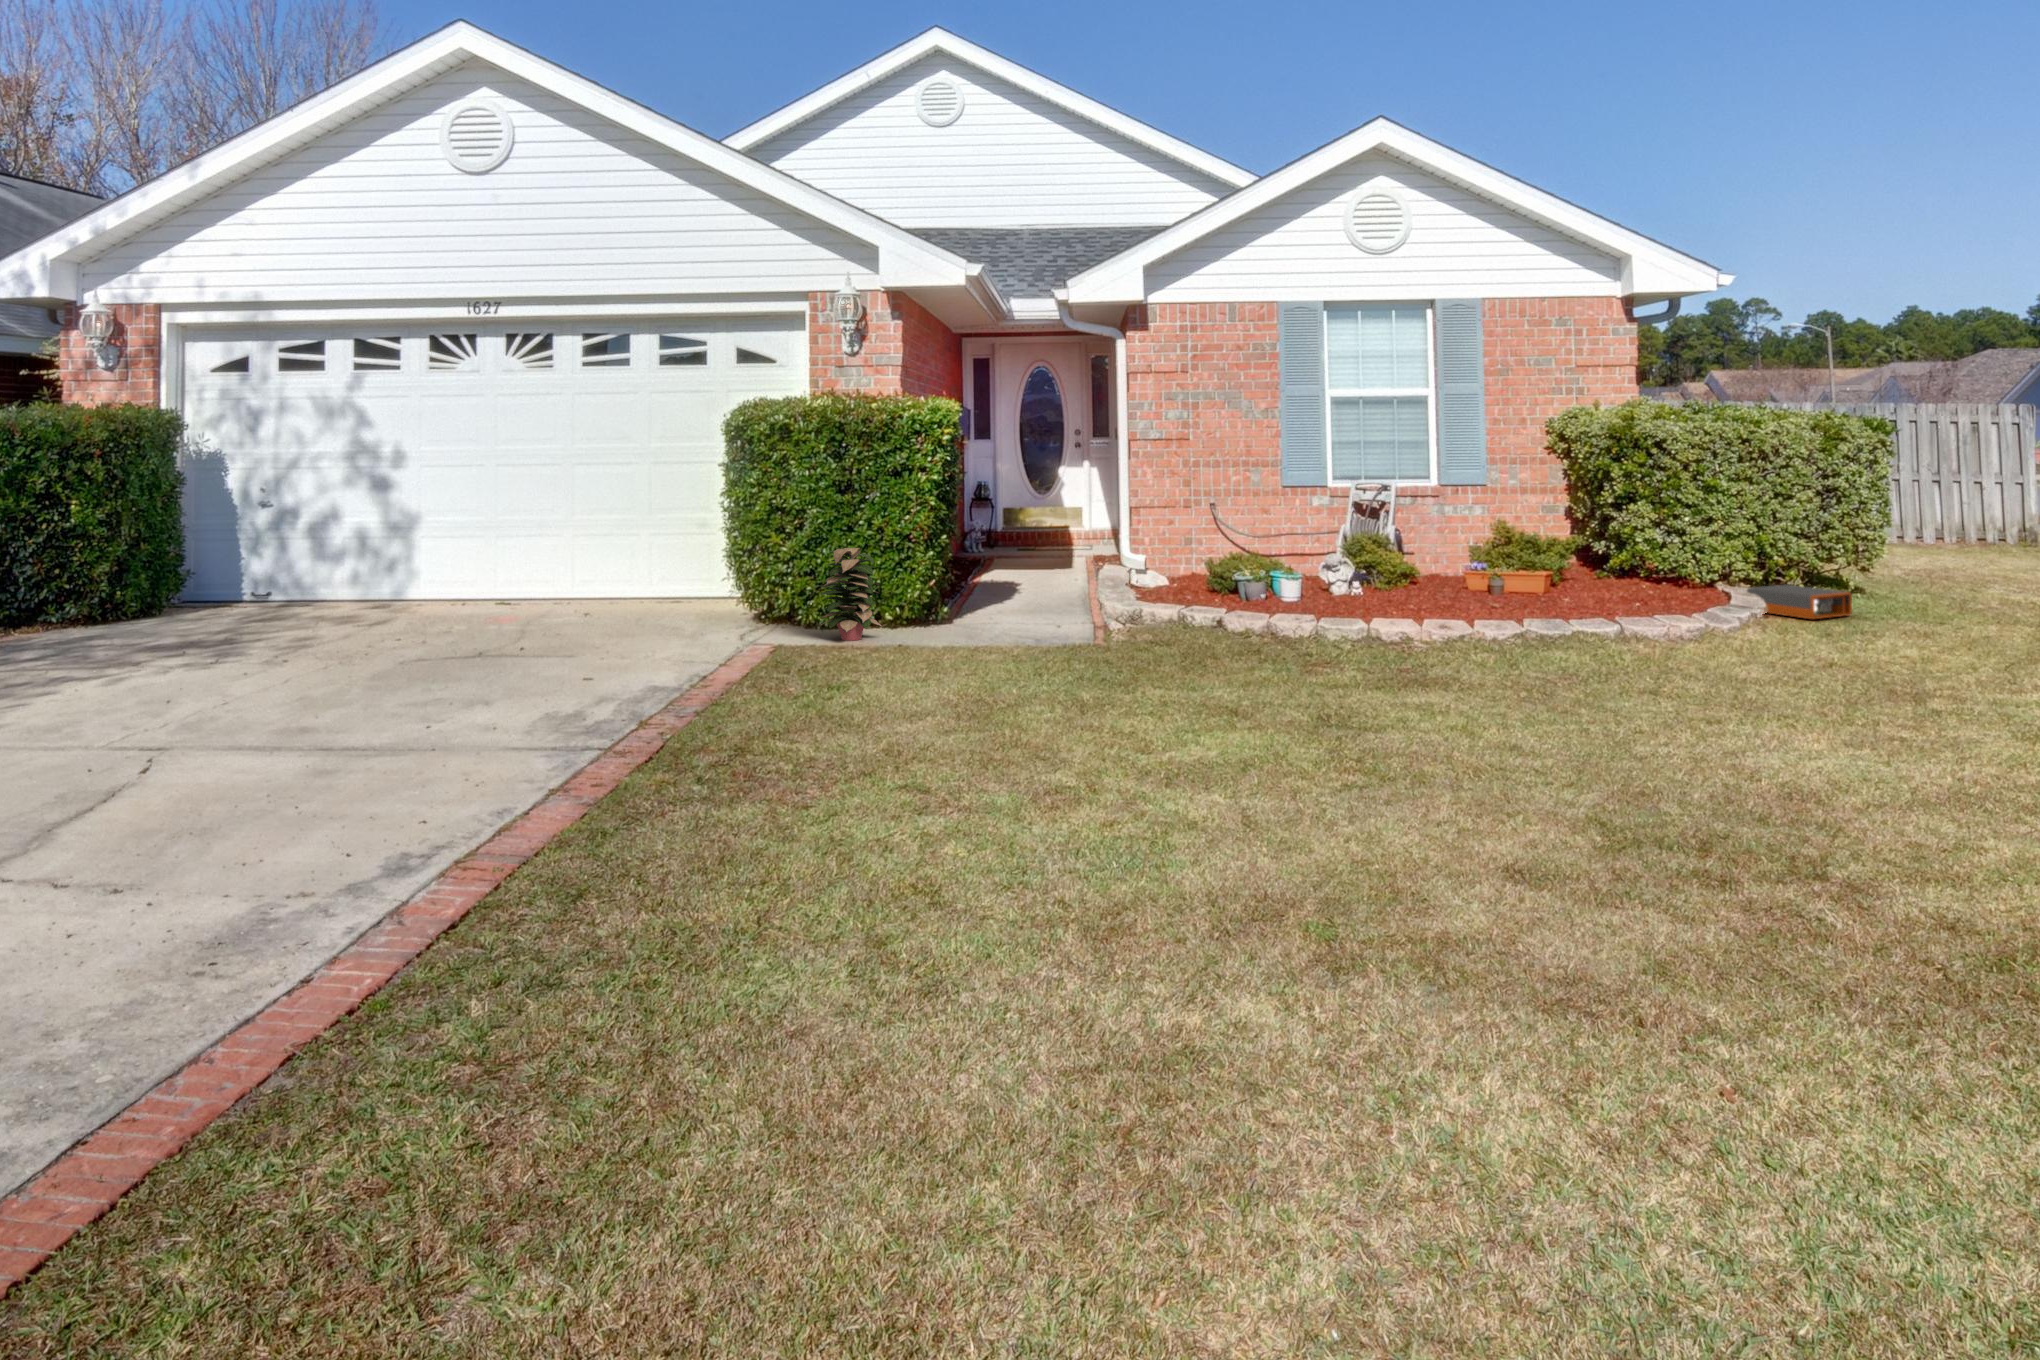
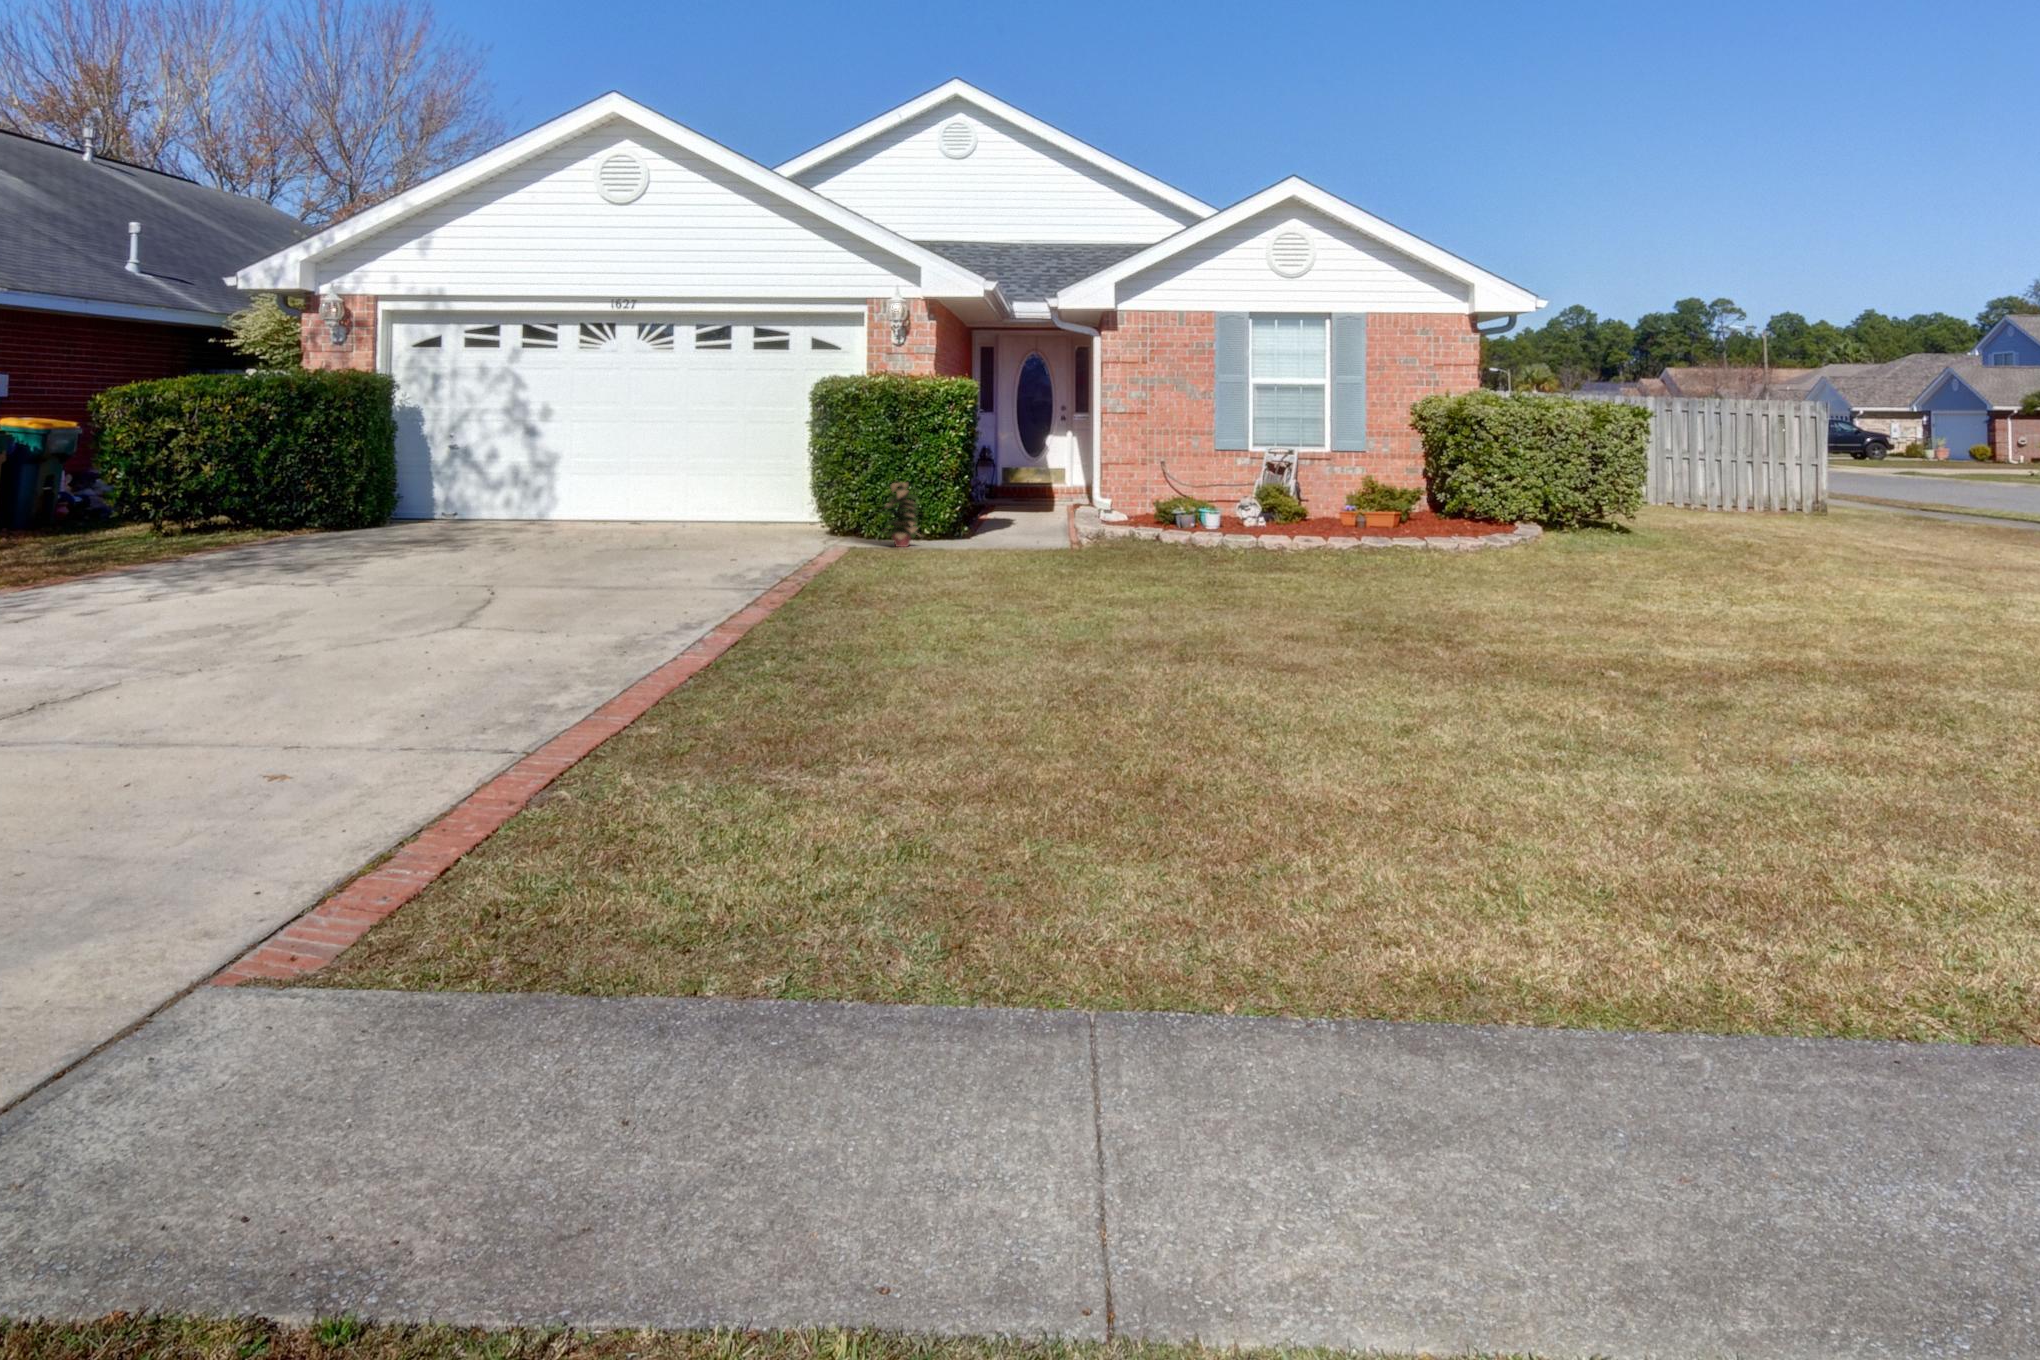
storage box: present [1747,585,1852,619] -> none [1535,524,1605,546]

